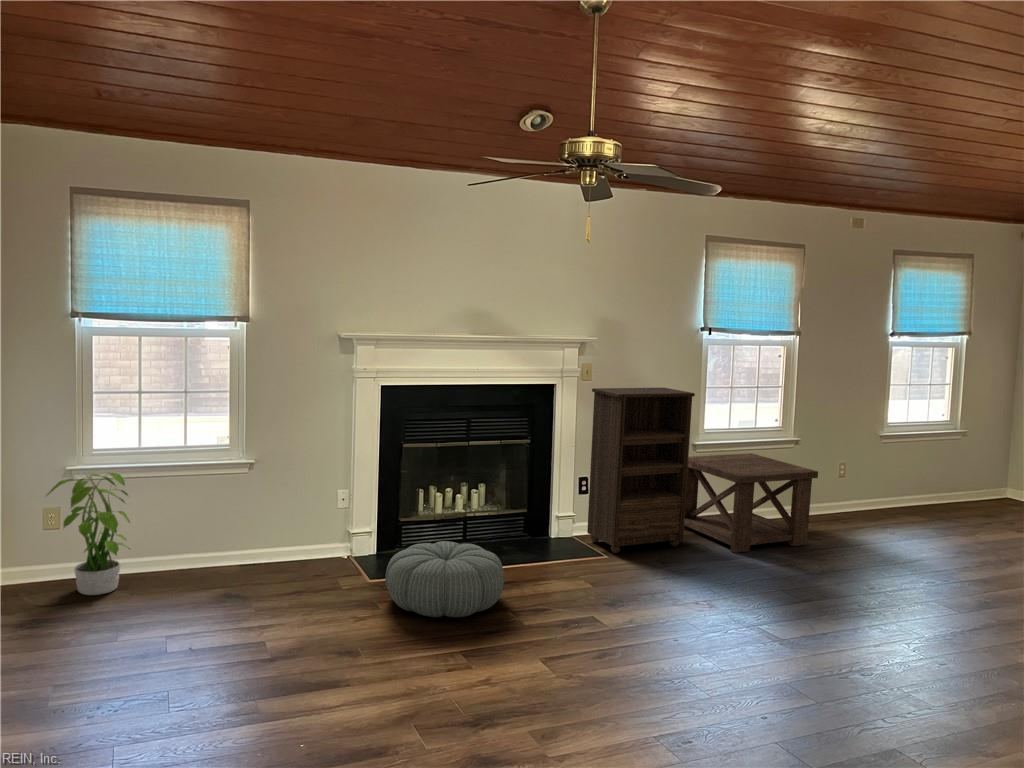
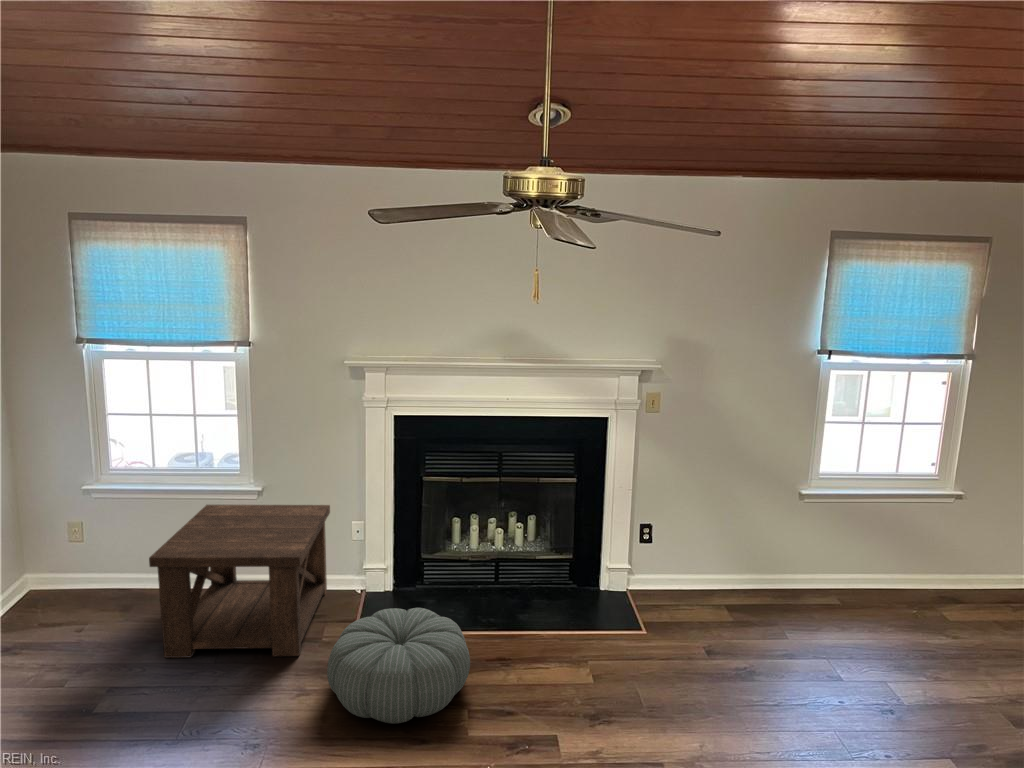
bookshelf: present [587,388,695,553] -> none [641,426,781,631]
side table: present [684,453,818,553] -> present [149,505,330,658]
potted plant: present [46,473,130,595] -> none [51,490,142,614]

